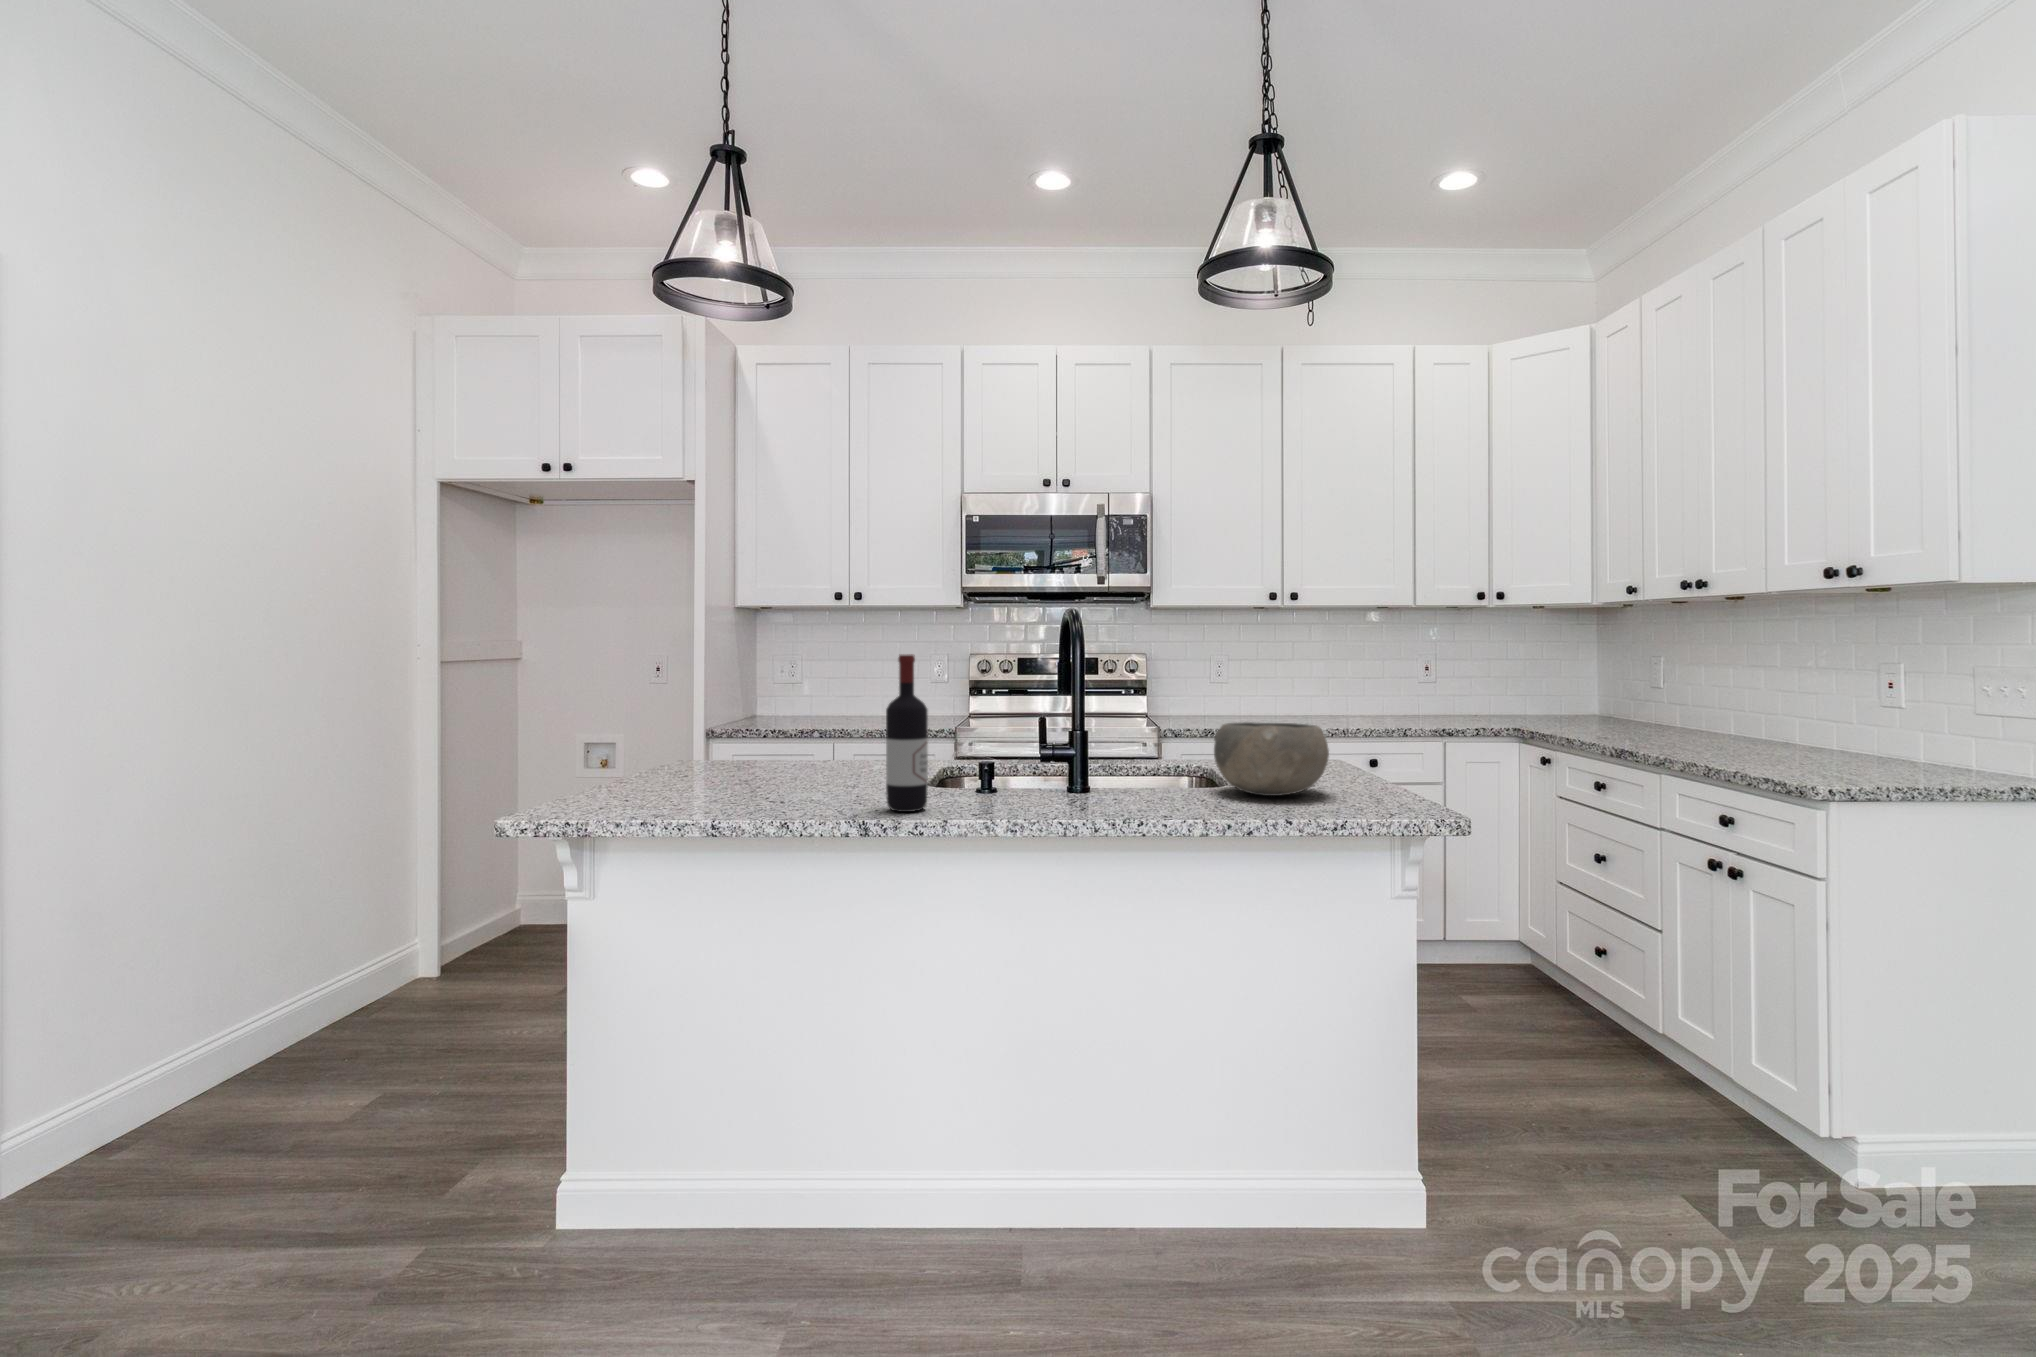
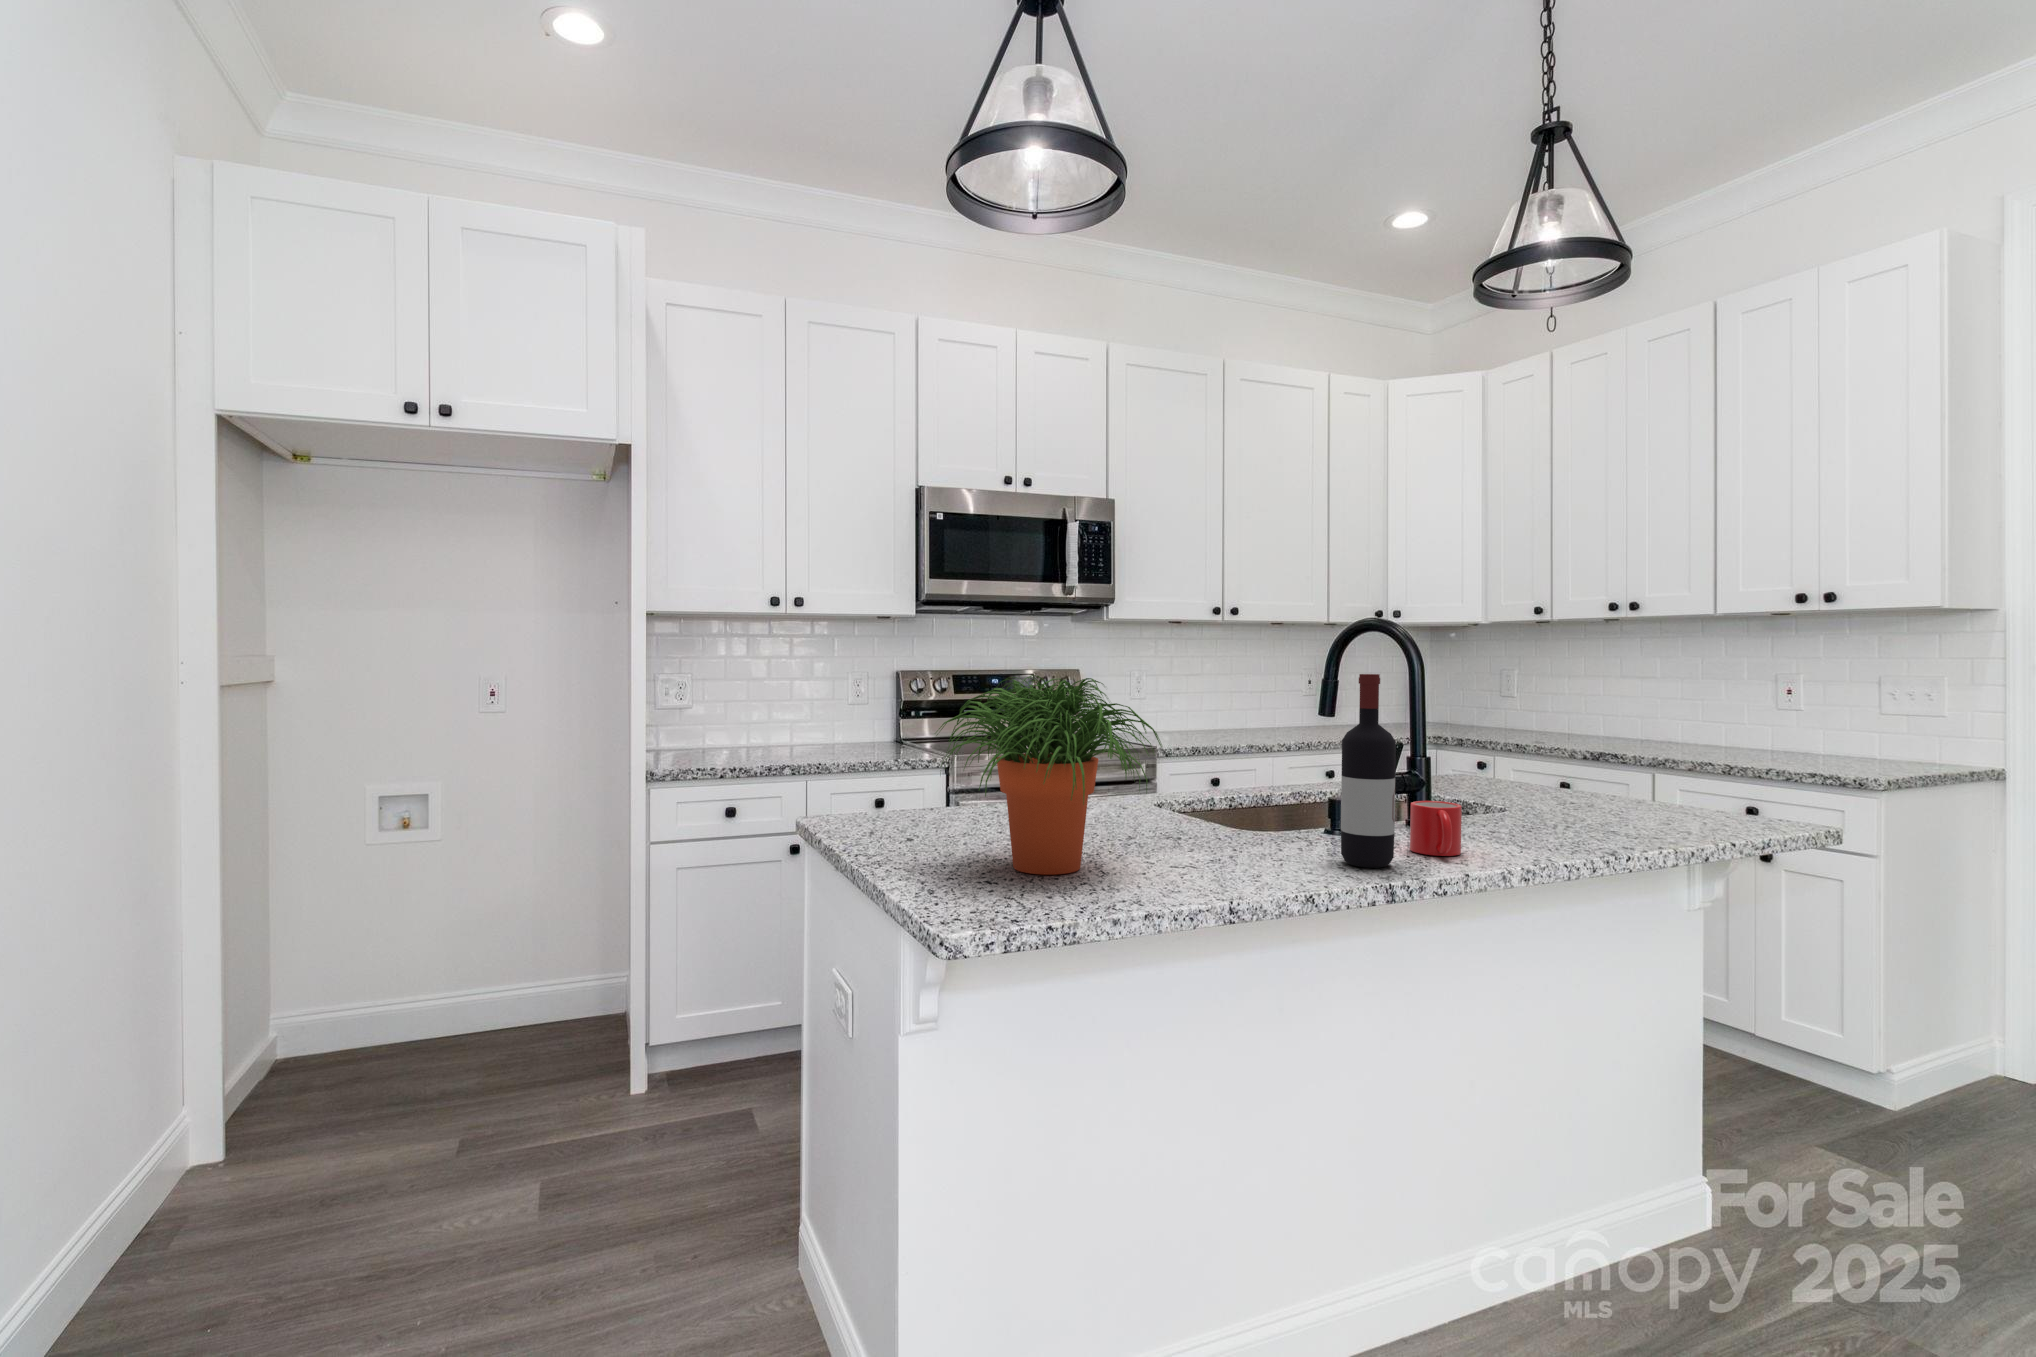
potted plant: none [604,654,778,799] -> present [937,675,1162,875]
bowl: present [1214,722,1329,796] -> none [1529,741,1662,817]
mug: none [972,764,1018,810] -> present [1410,801,1462,856]

